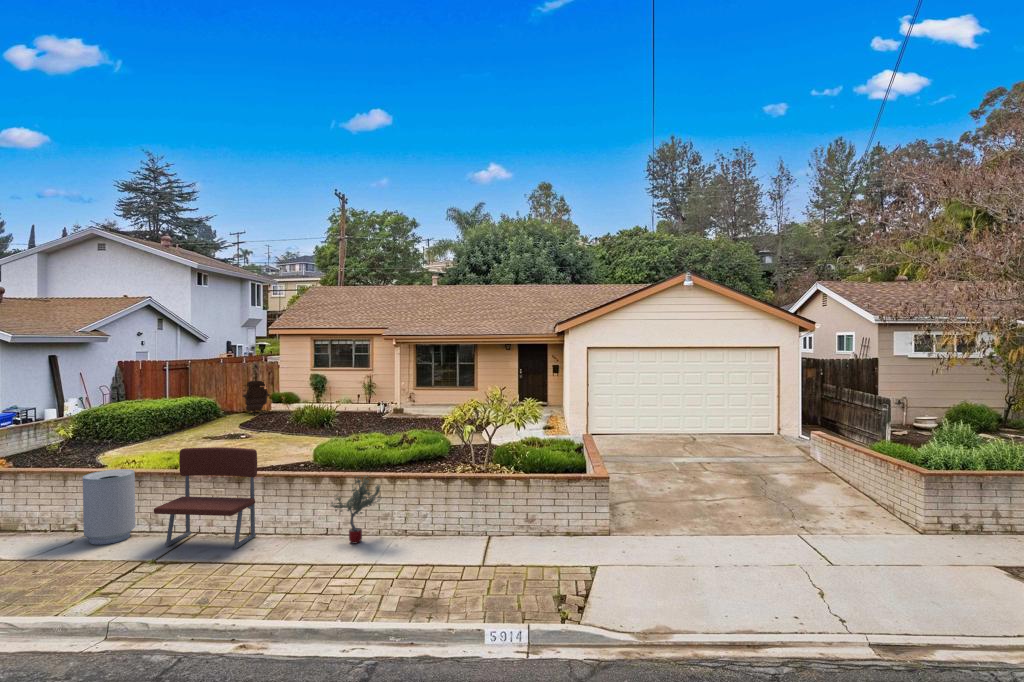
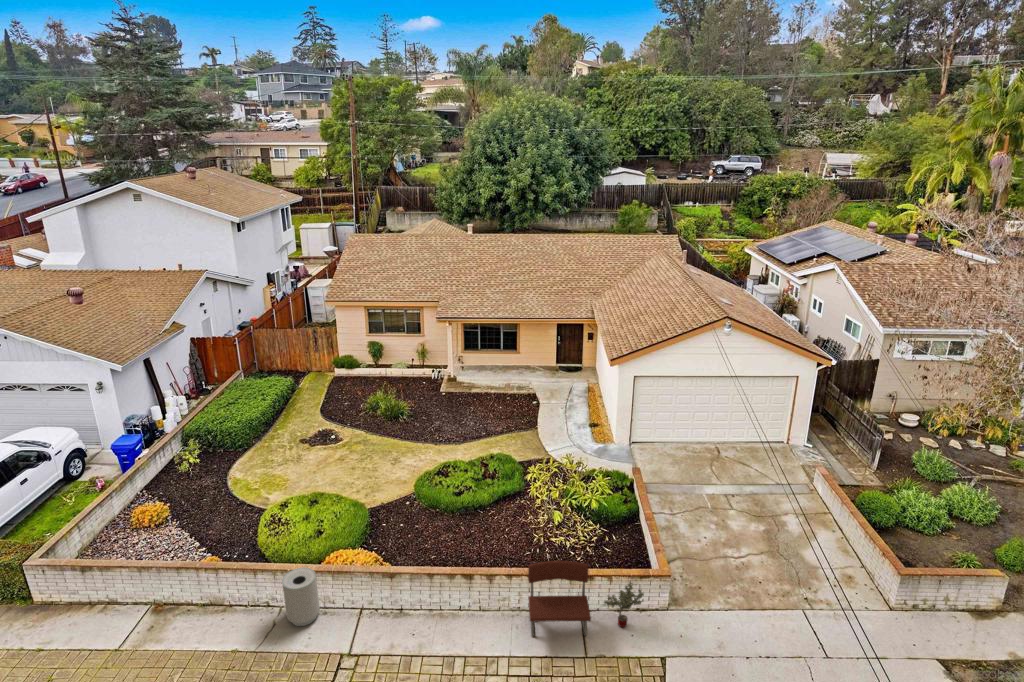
lounge chair: present [243,380,270,415] -> none [306,345,331,383]
bench: present [154,447,257,549] -> present [528,561,591,637]
potted tree: present [331,476,380,543] -> present [604,583,644,627]

